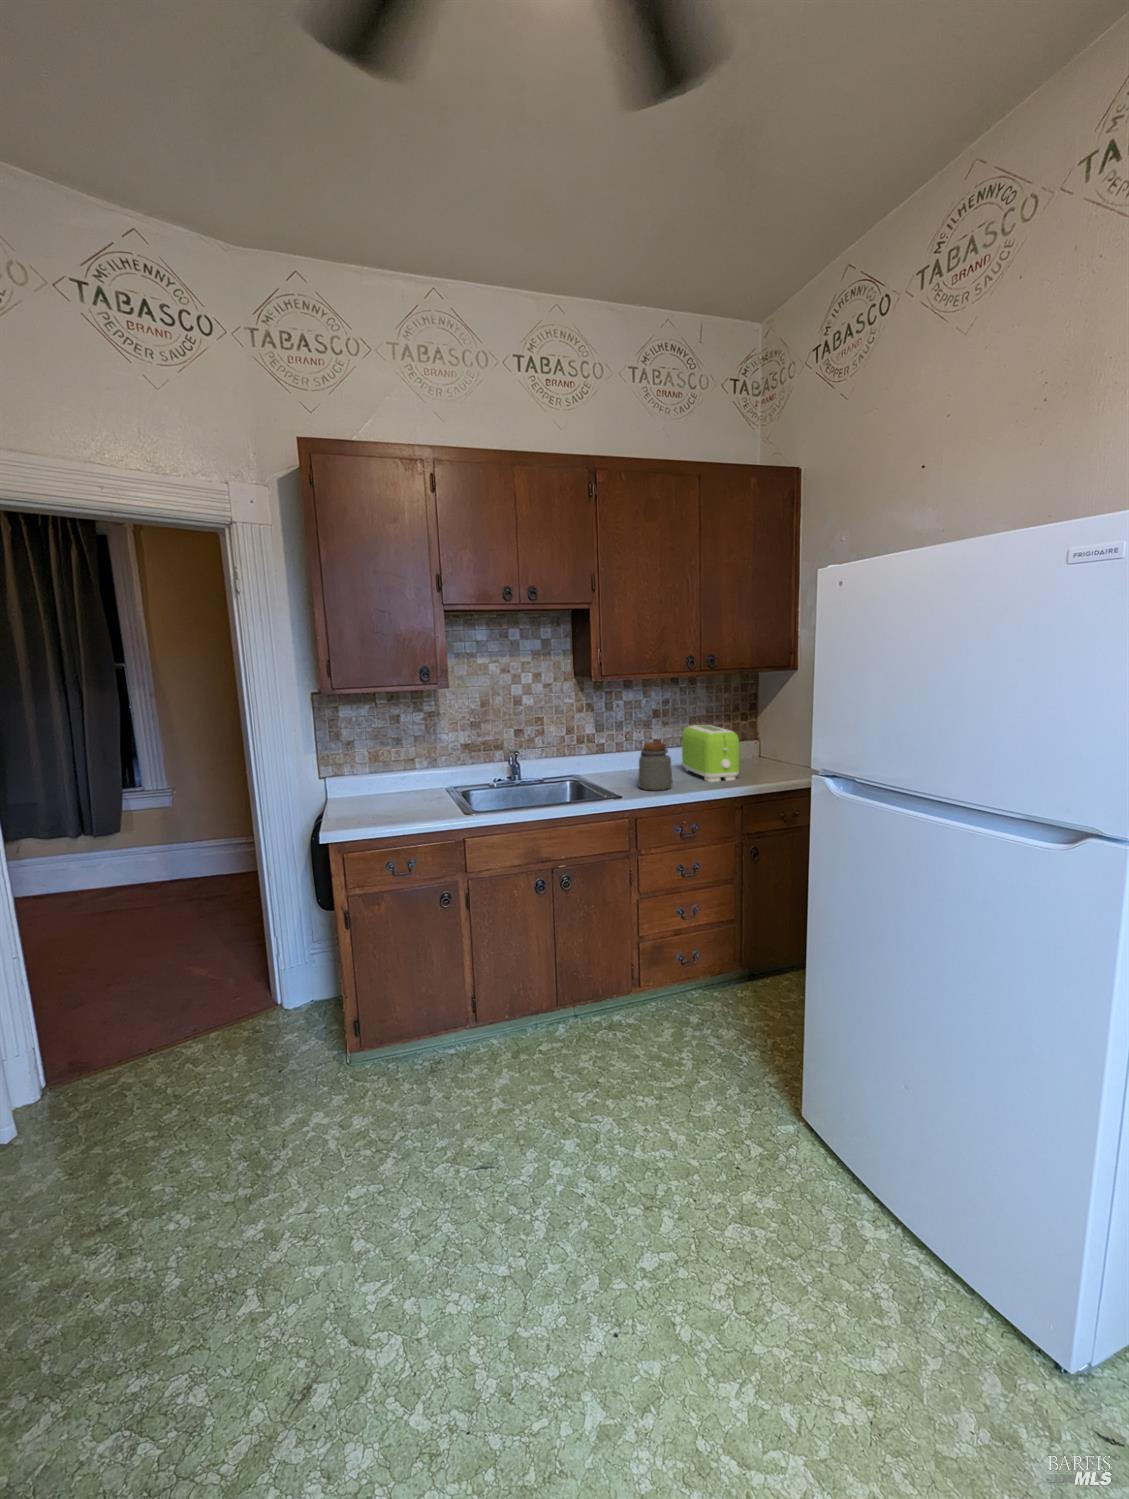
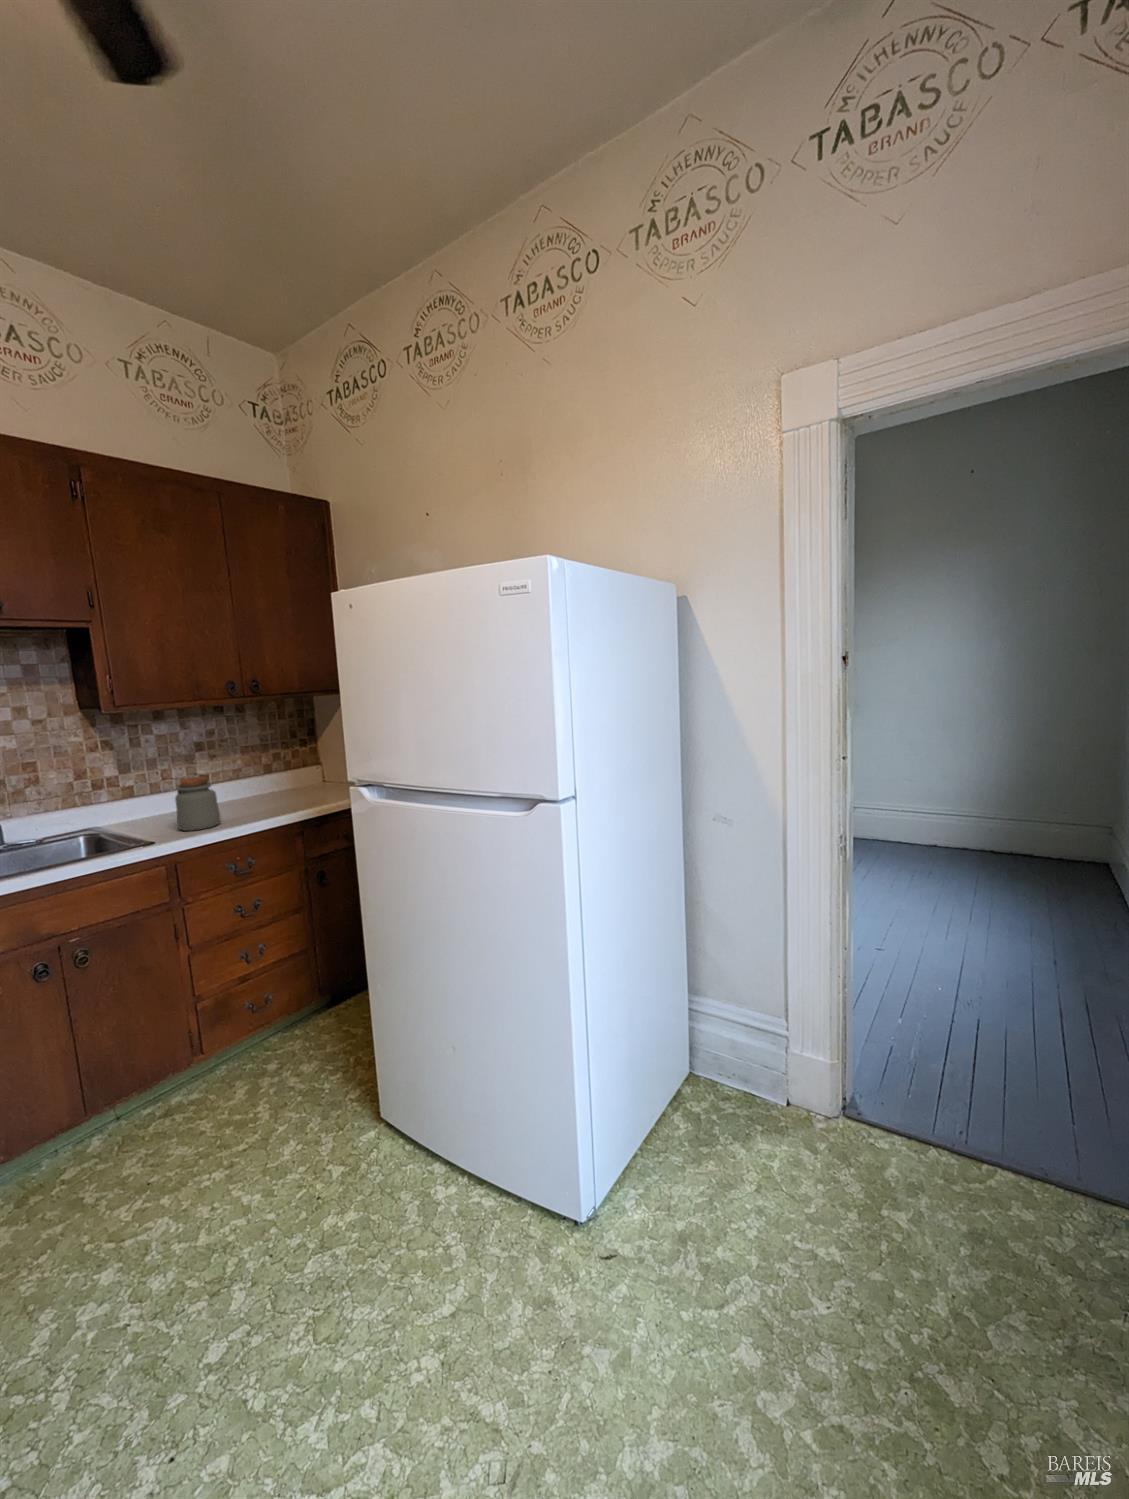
toaster: present [682,725,739,782] -> none [233,753,298,812]

